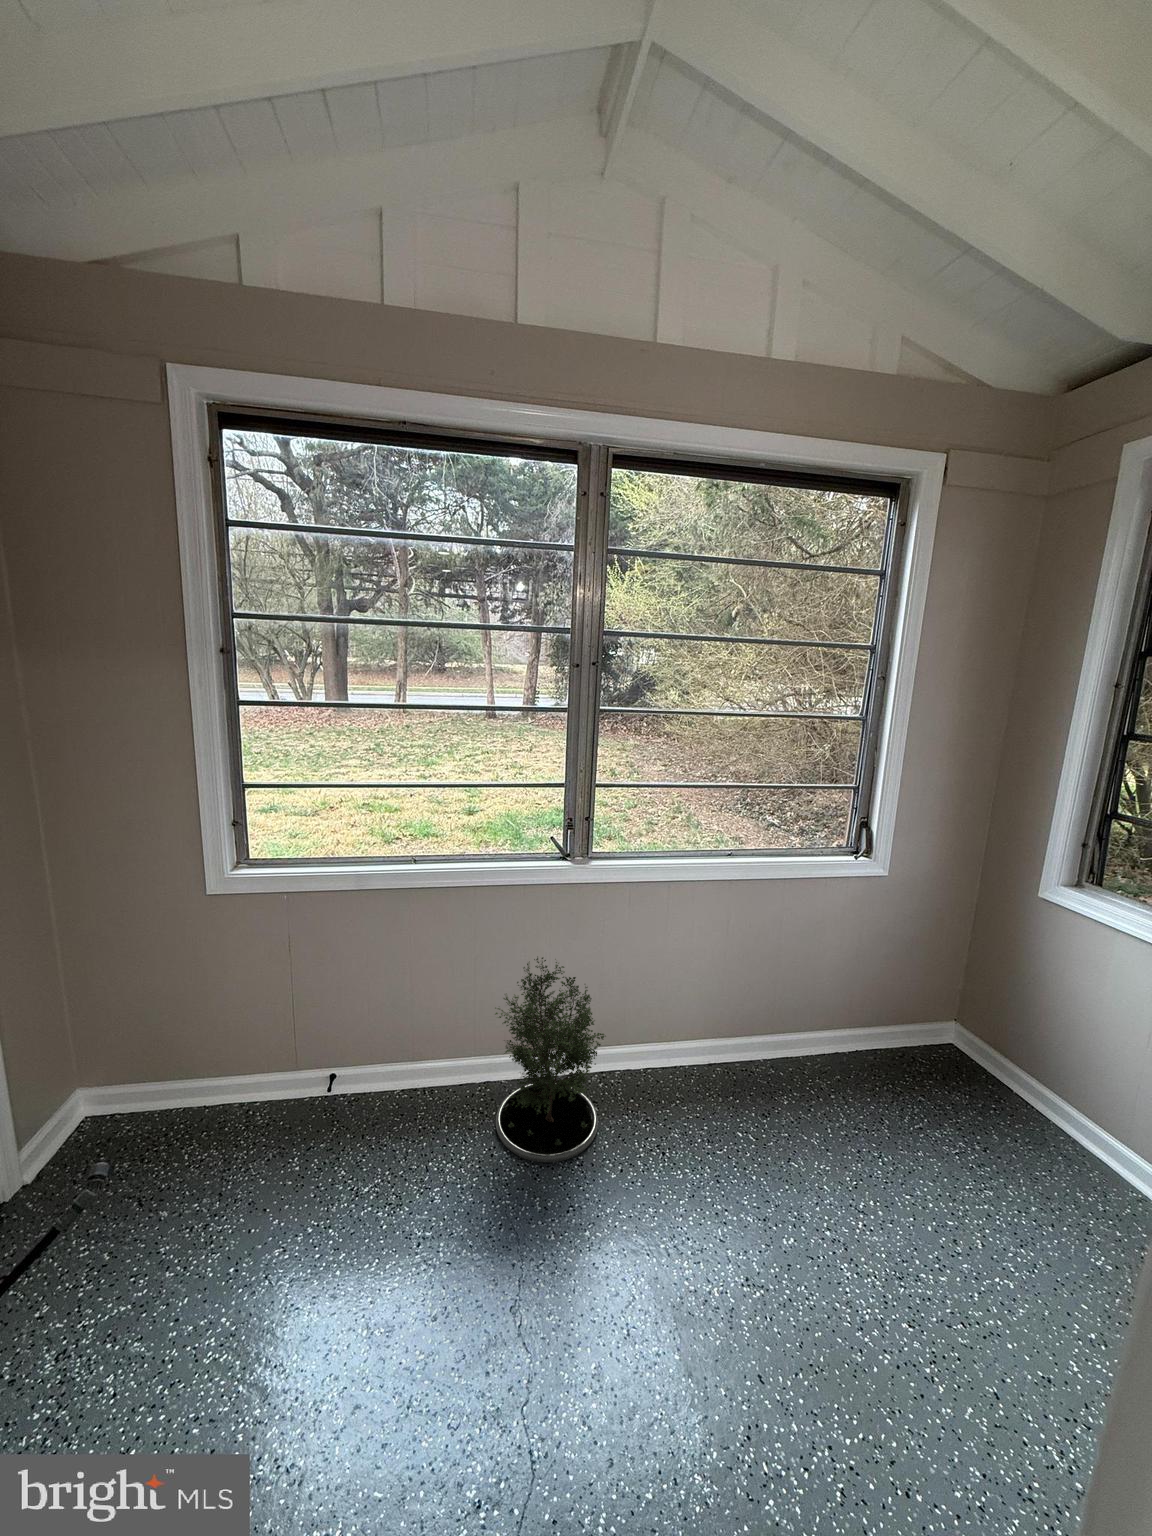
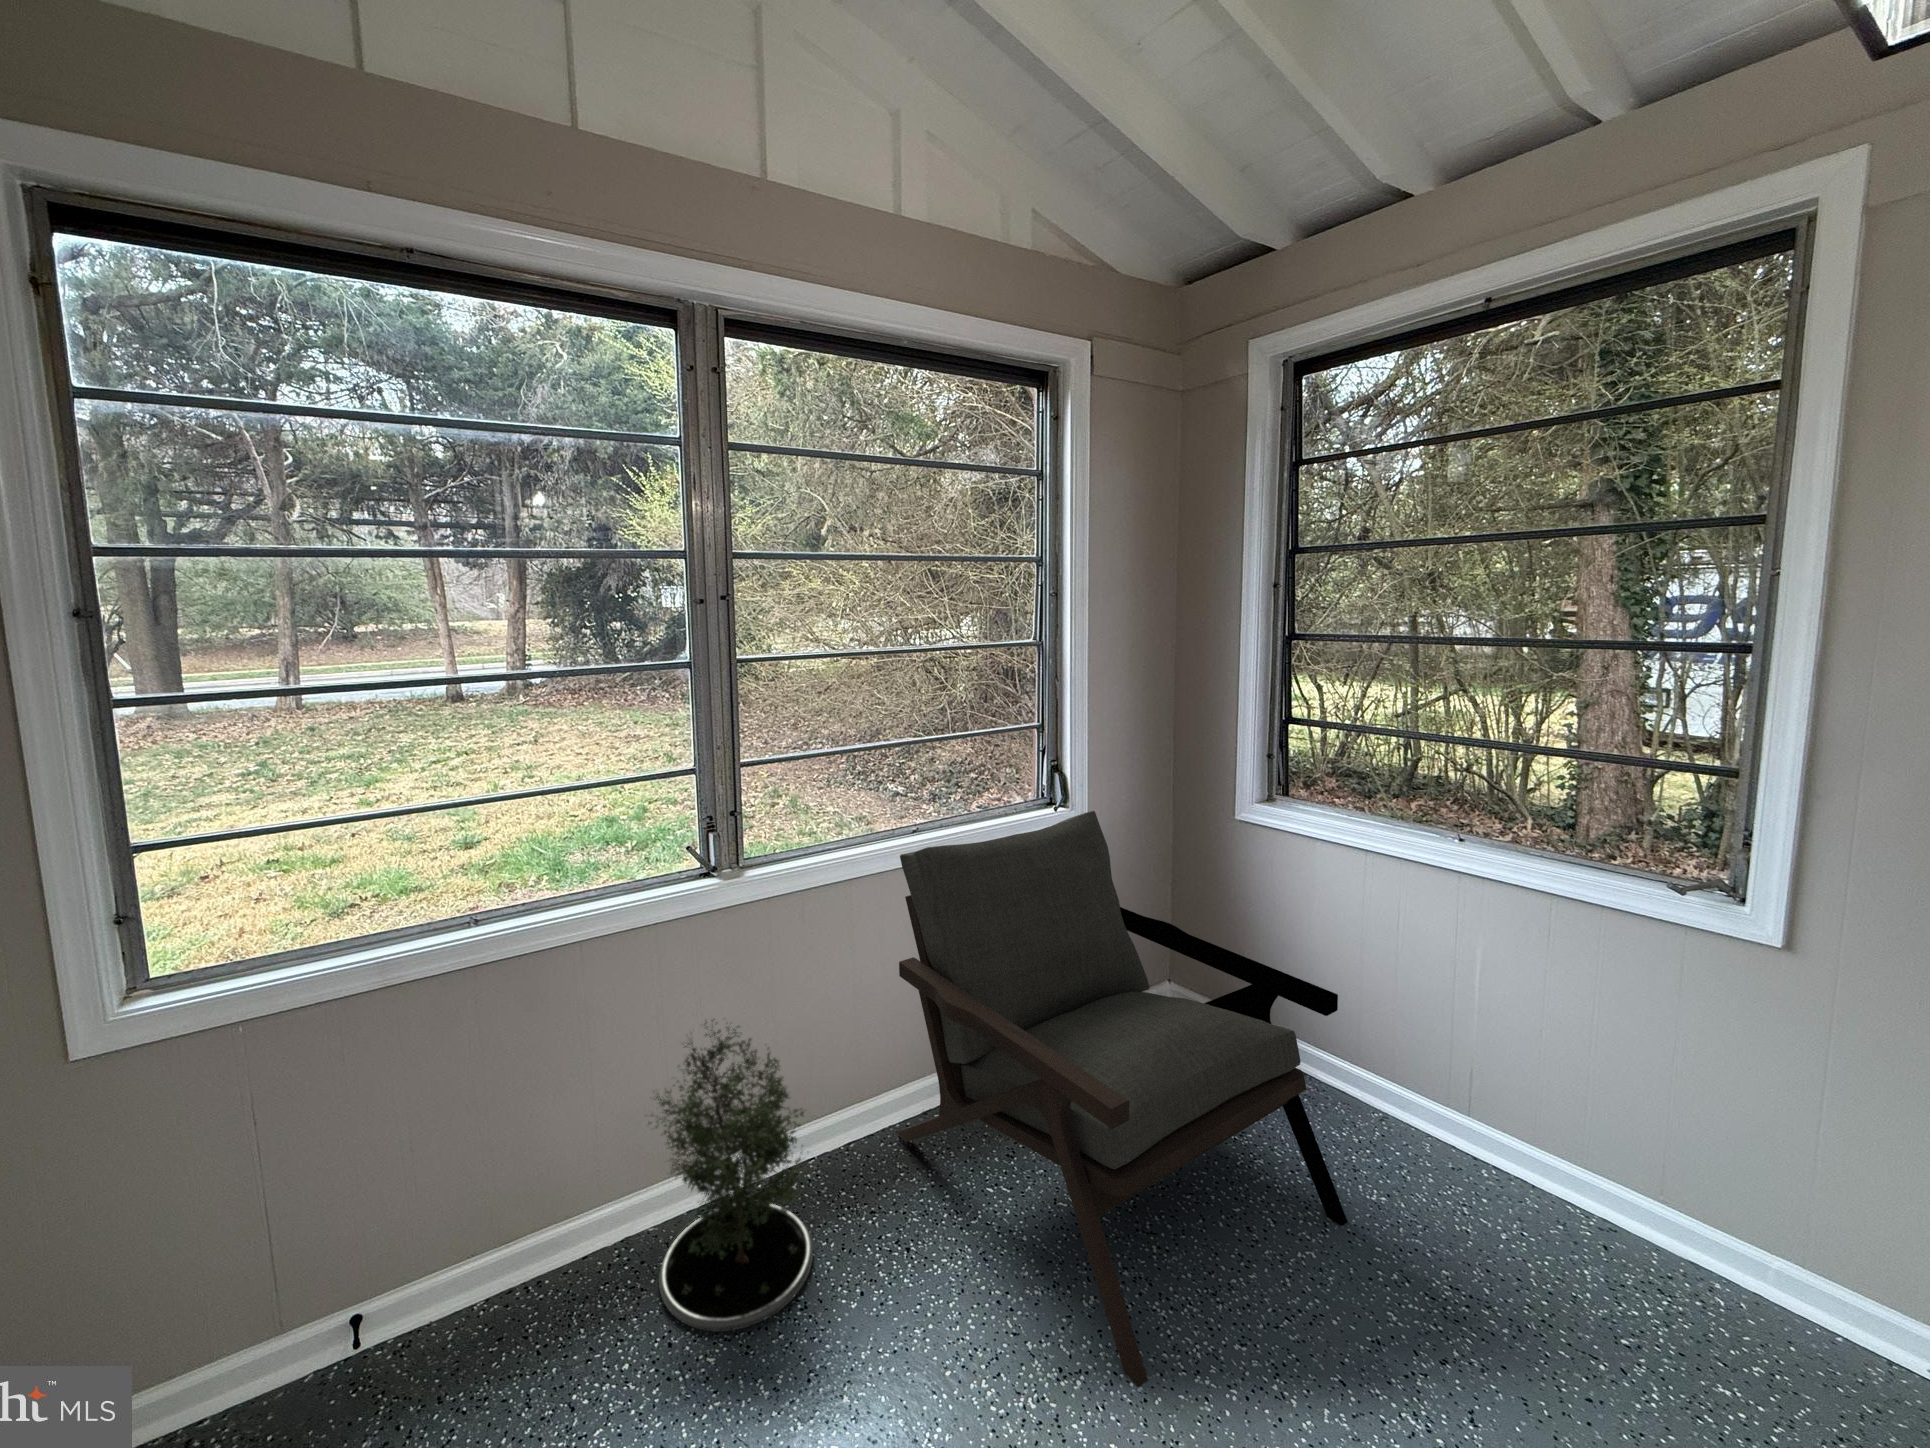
armchair: none [680,866,1086,1320] -> present [897,811,1348,1387]

